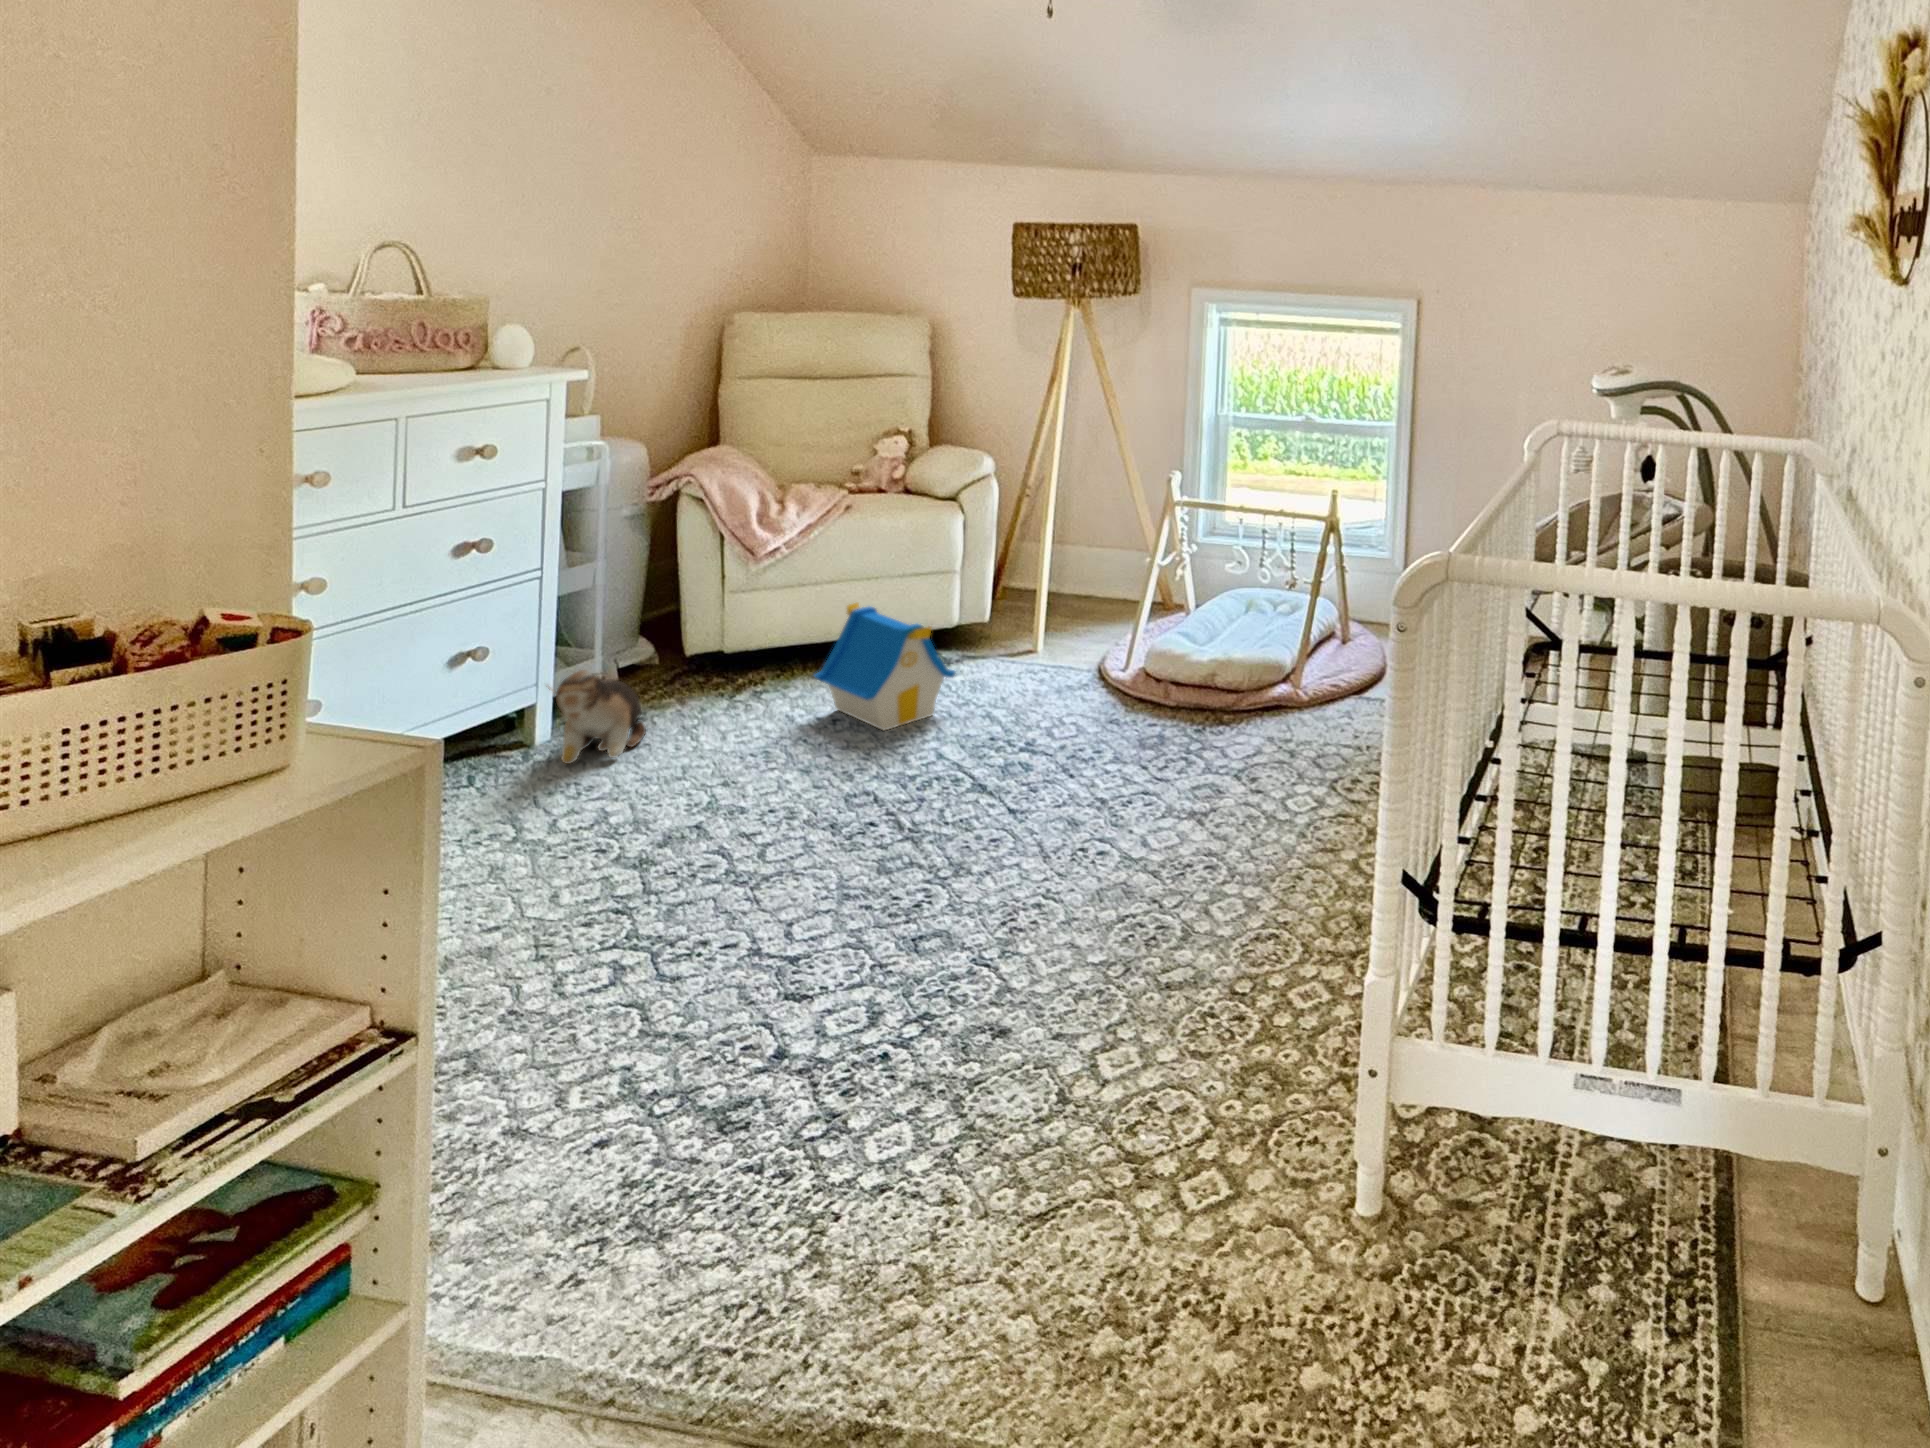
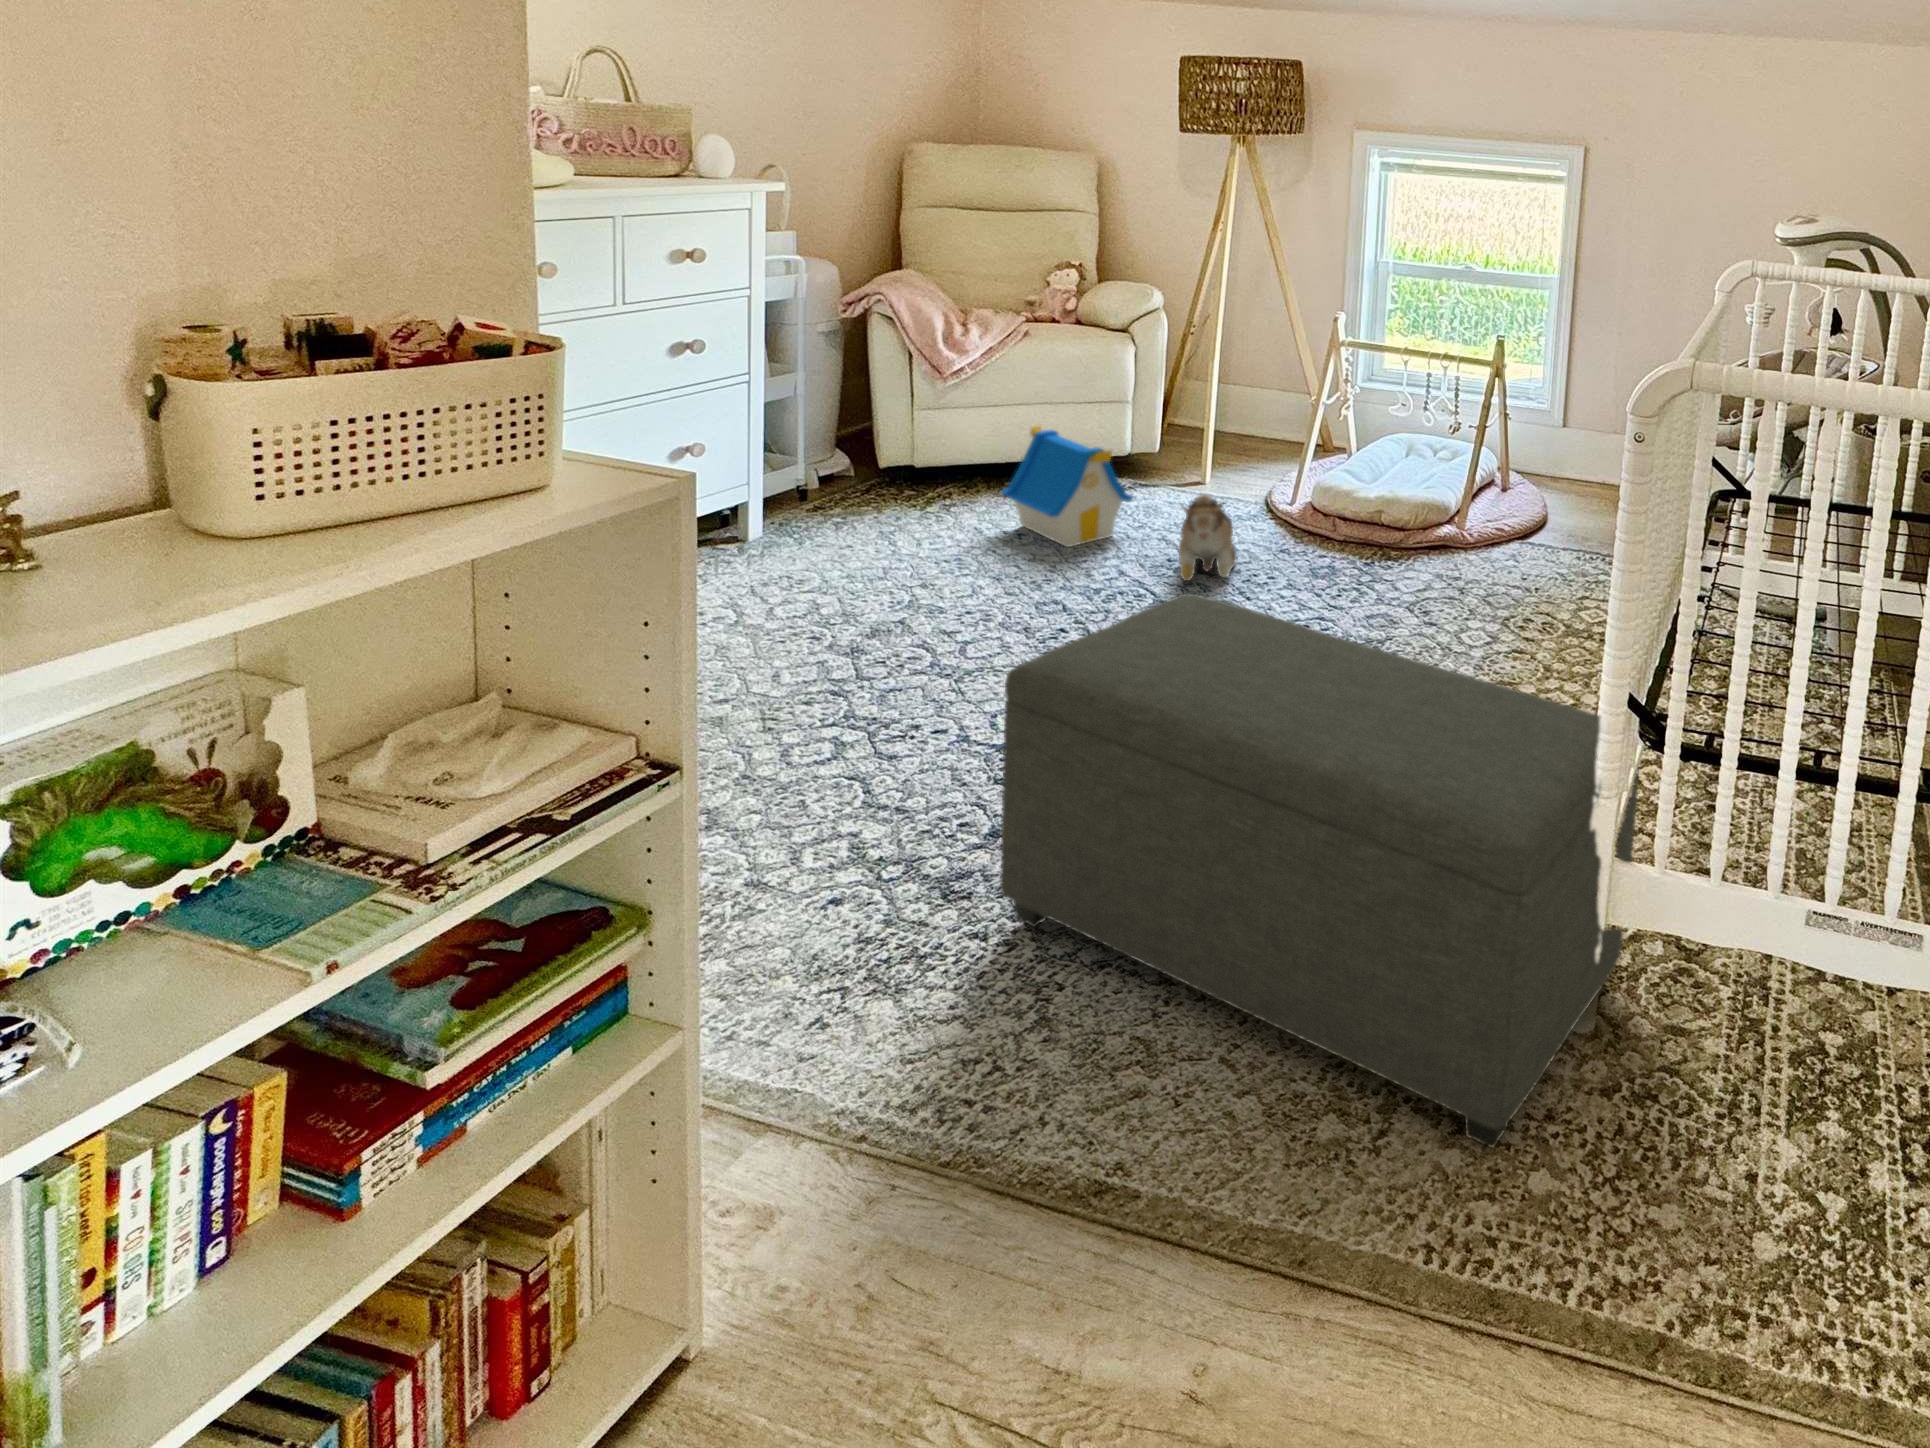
plush toy: present [549,670,646,764] -> present [1179,495,1237,581]
ottoman: none [778,789,1420,1347] -> present [1000,594,1639,1148]

